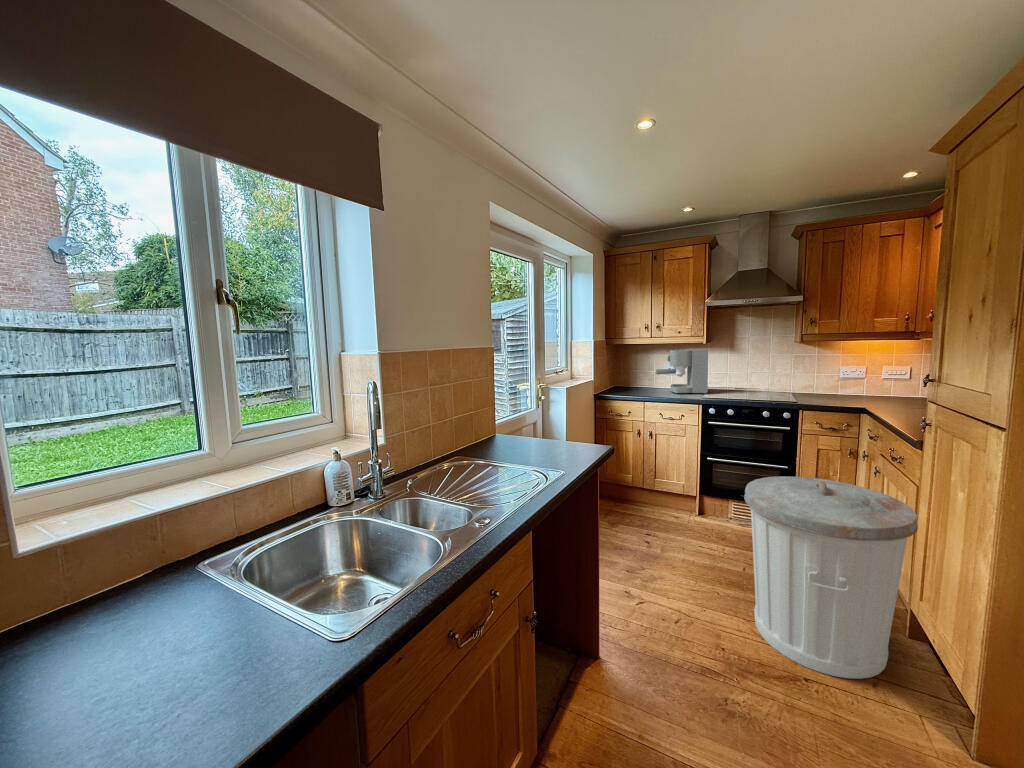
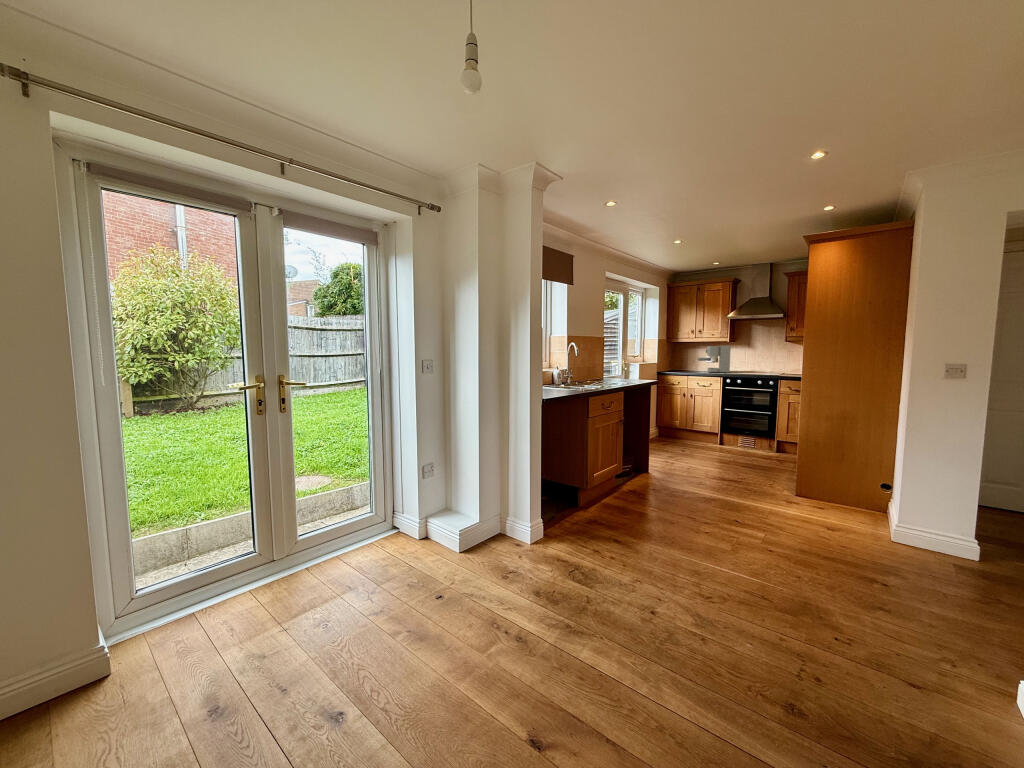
trash can: present [744,476,918,679] -> none [725,403,798,485]

